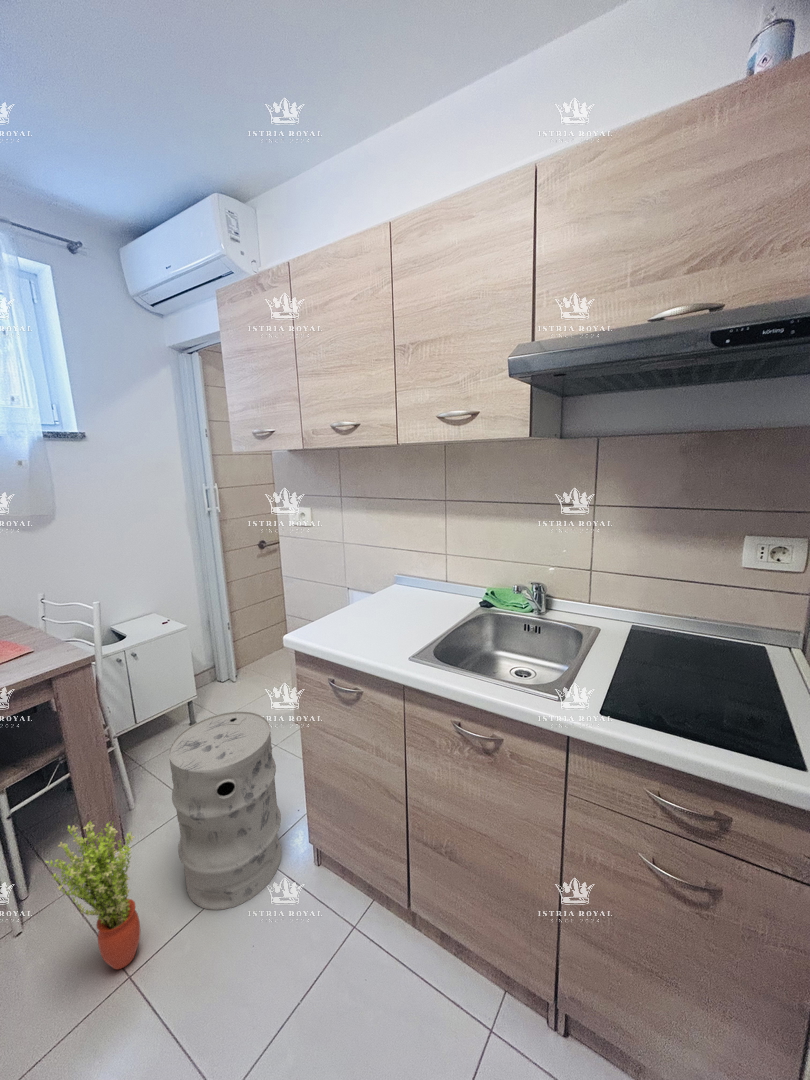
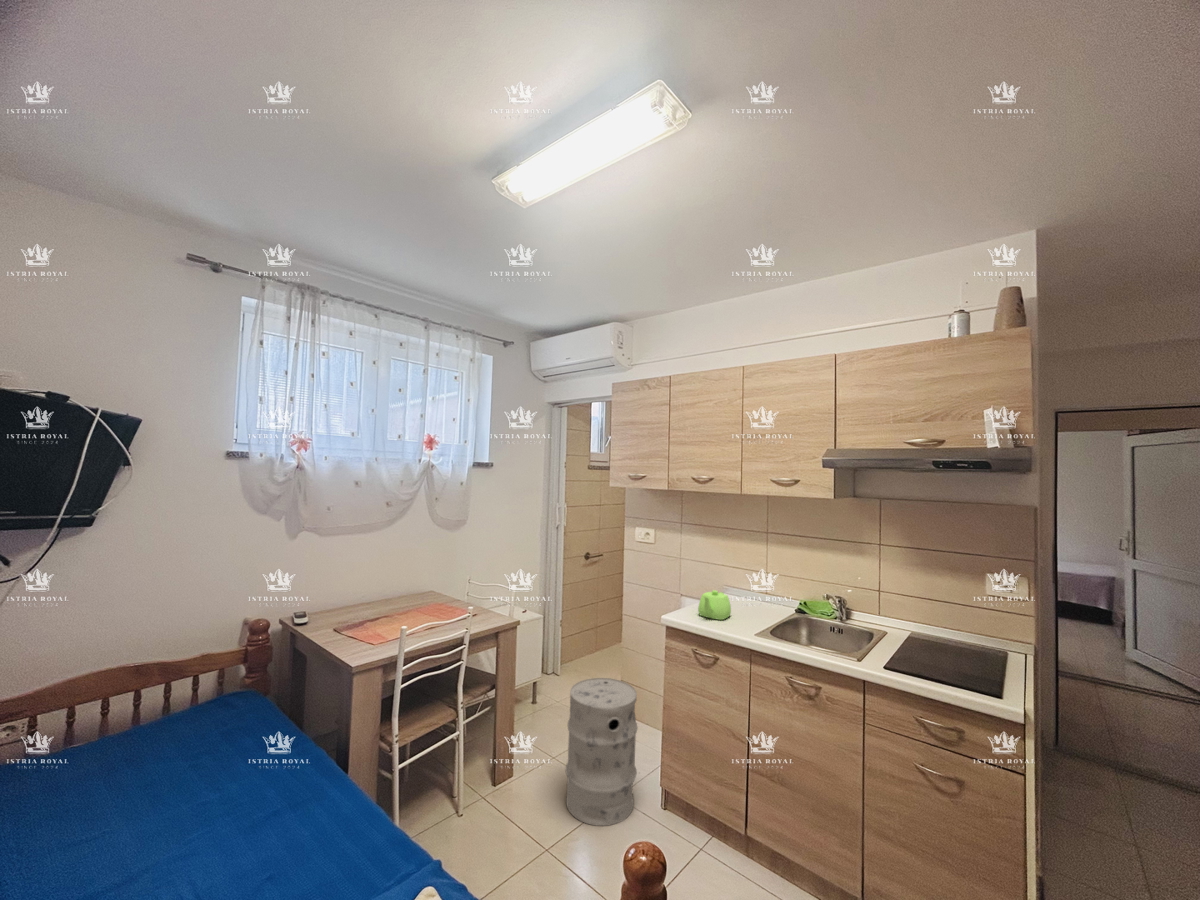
teapot: none [340,590,388,632] -> present [698,590,731,620]
potted plant: present [46,821,140,969] -> none [513,726,561,846]

